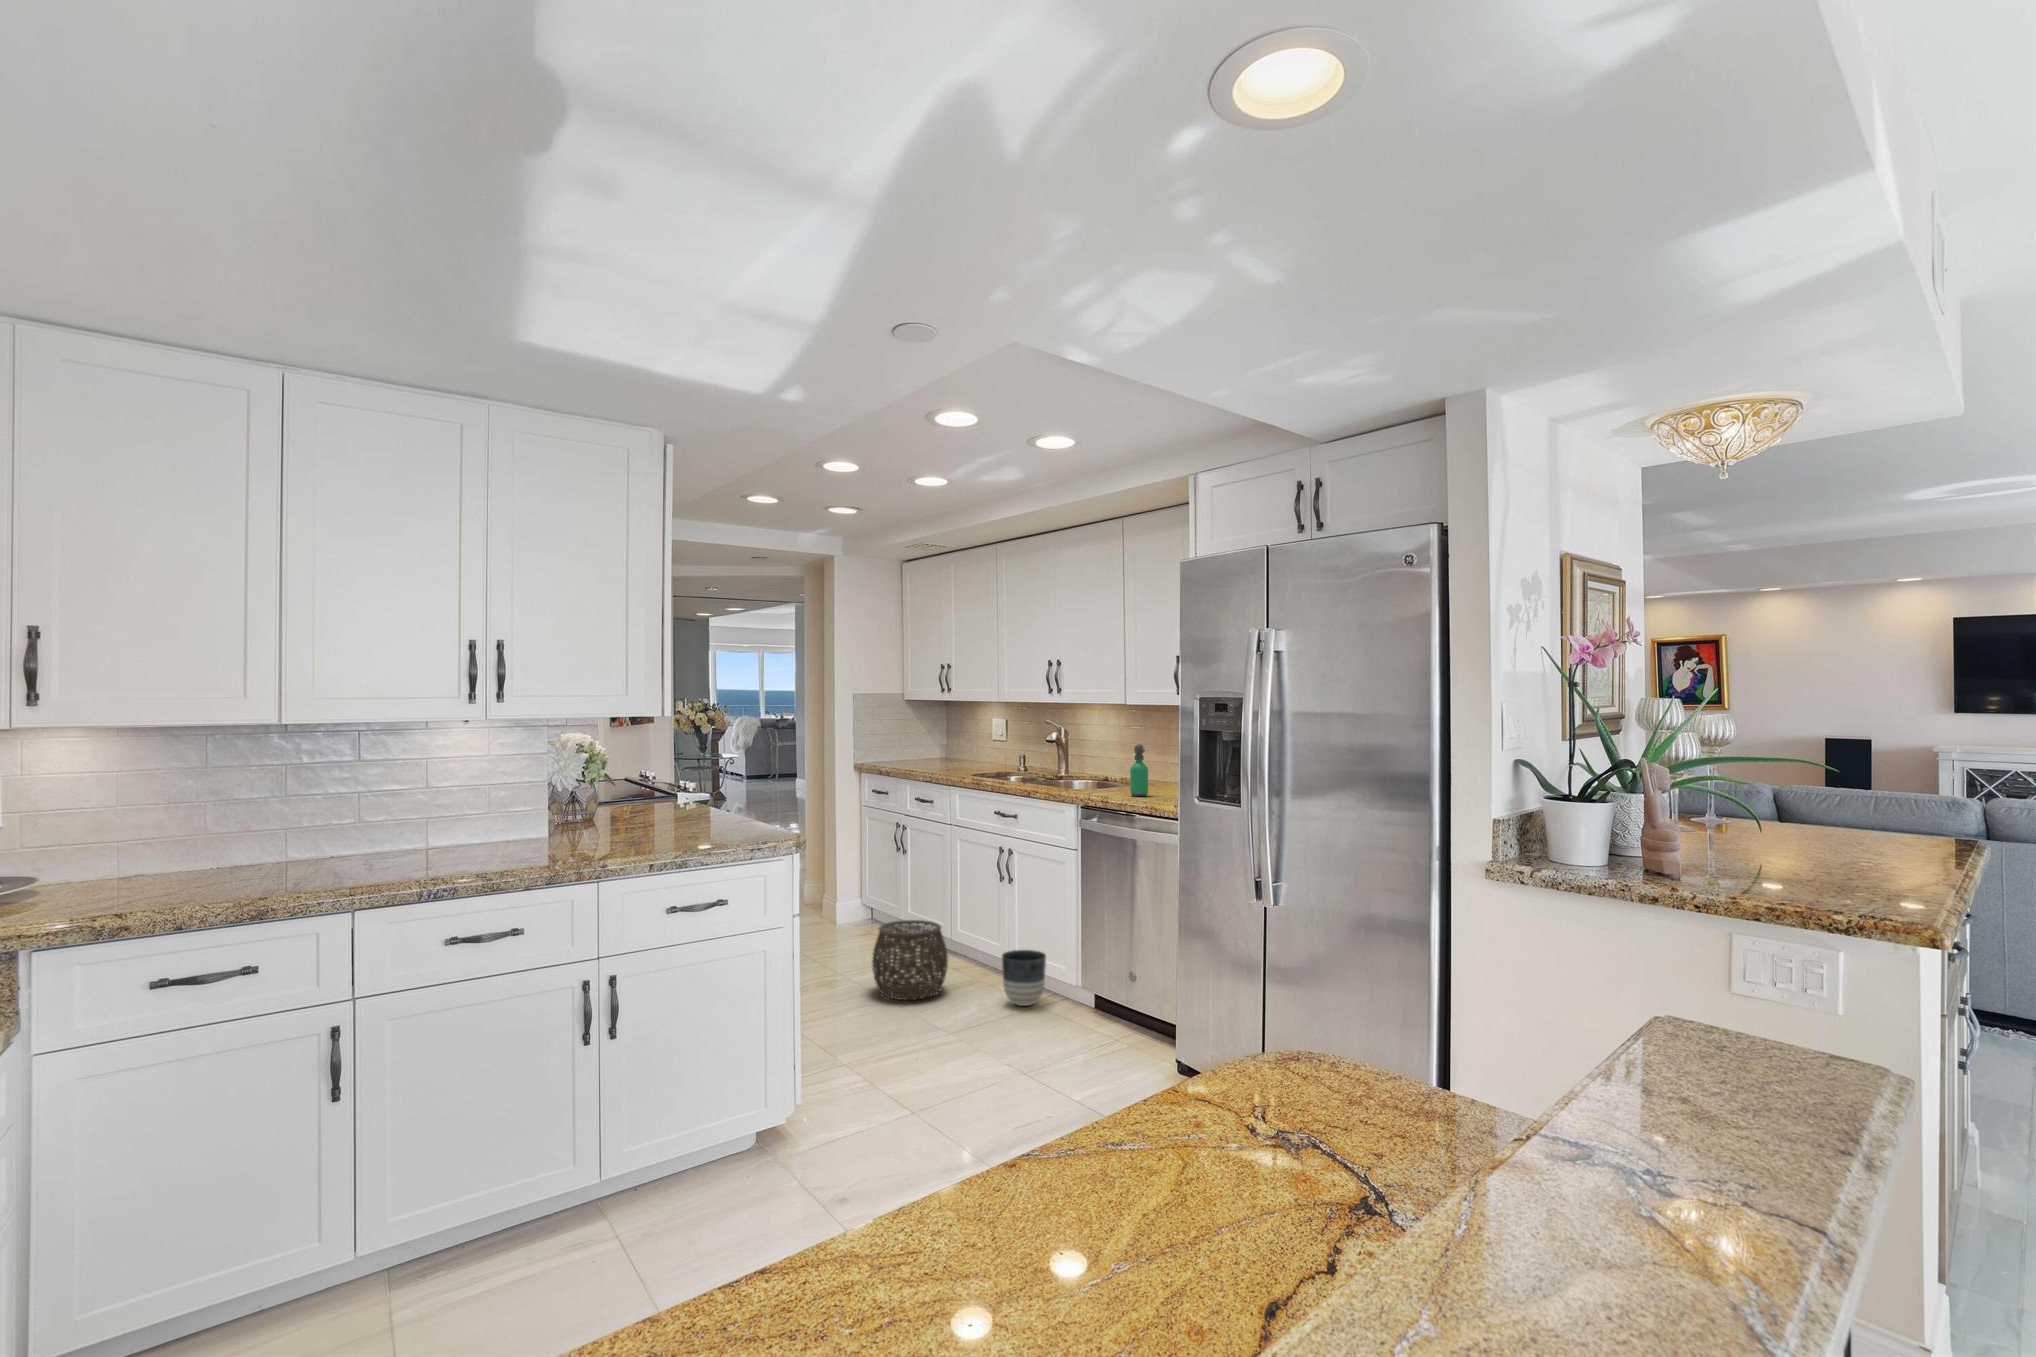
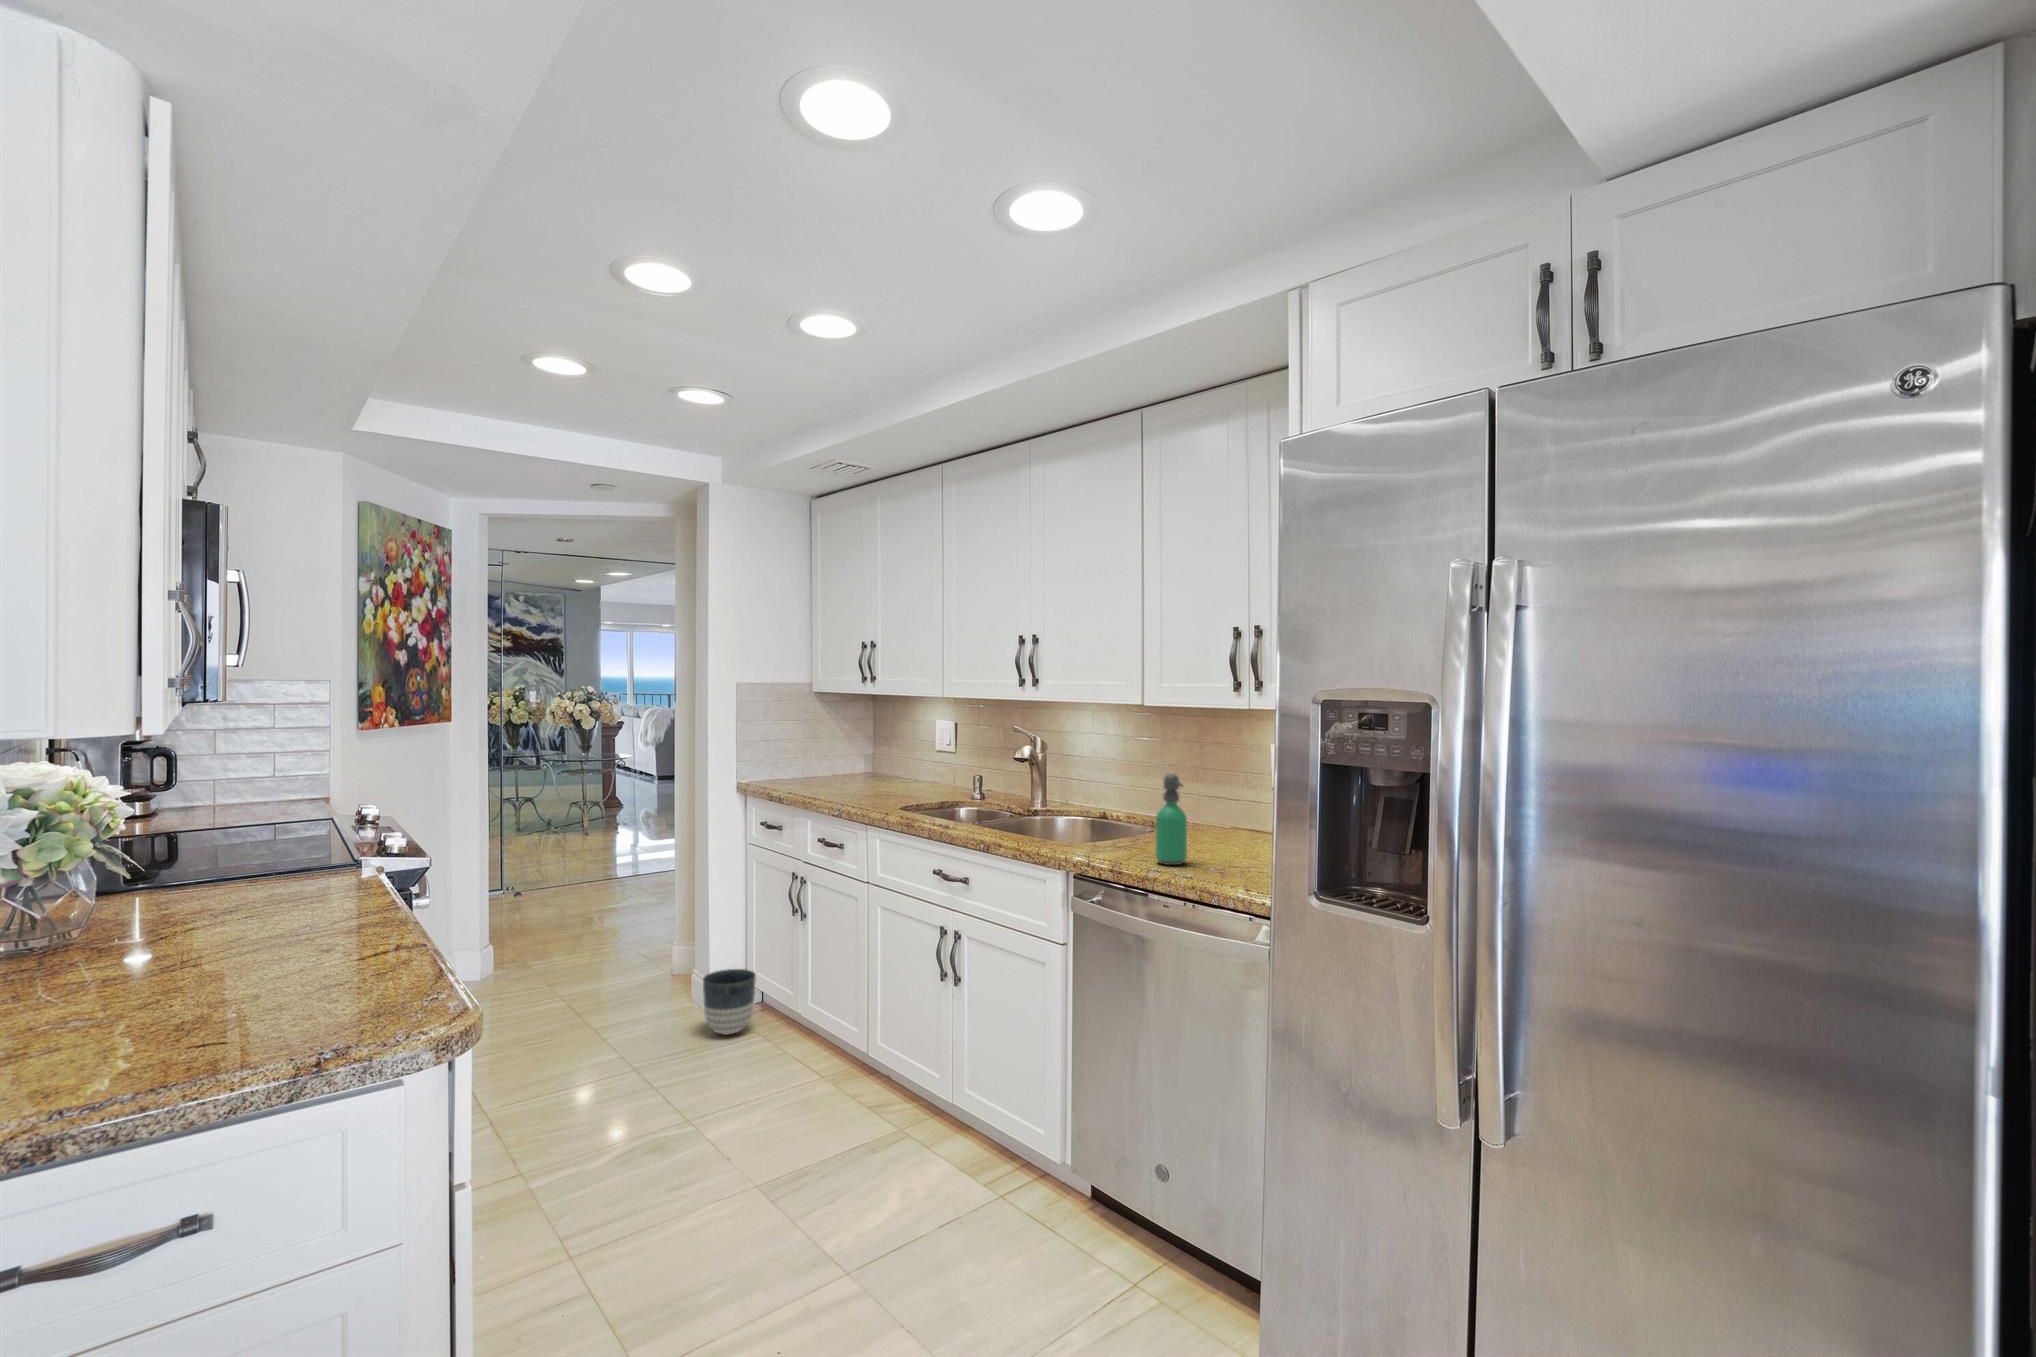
woven basket: present [872,920,948,1000] -> none [714,1052,847,1208]
planter: present [1002,950,1046,1006] -> present [703,969,756,1035]

